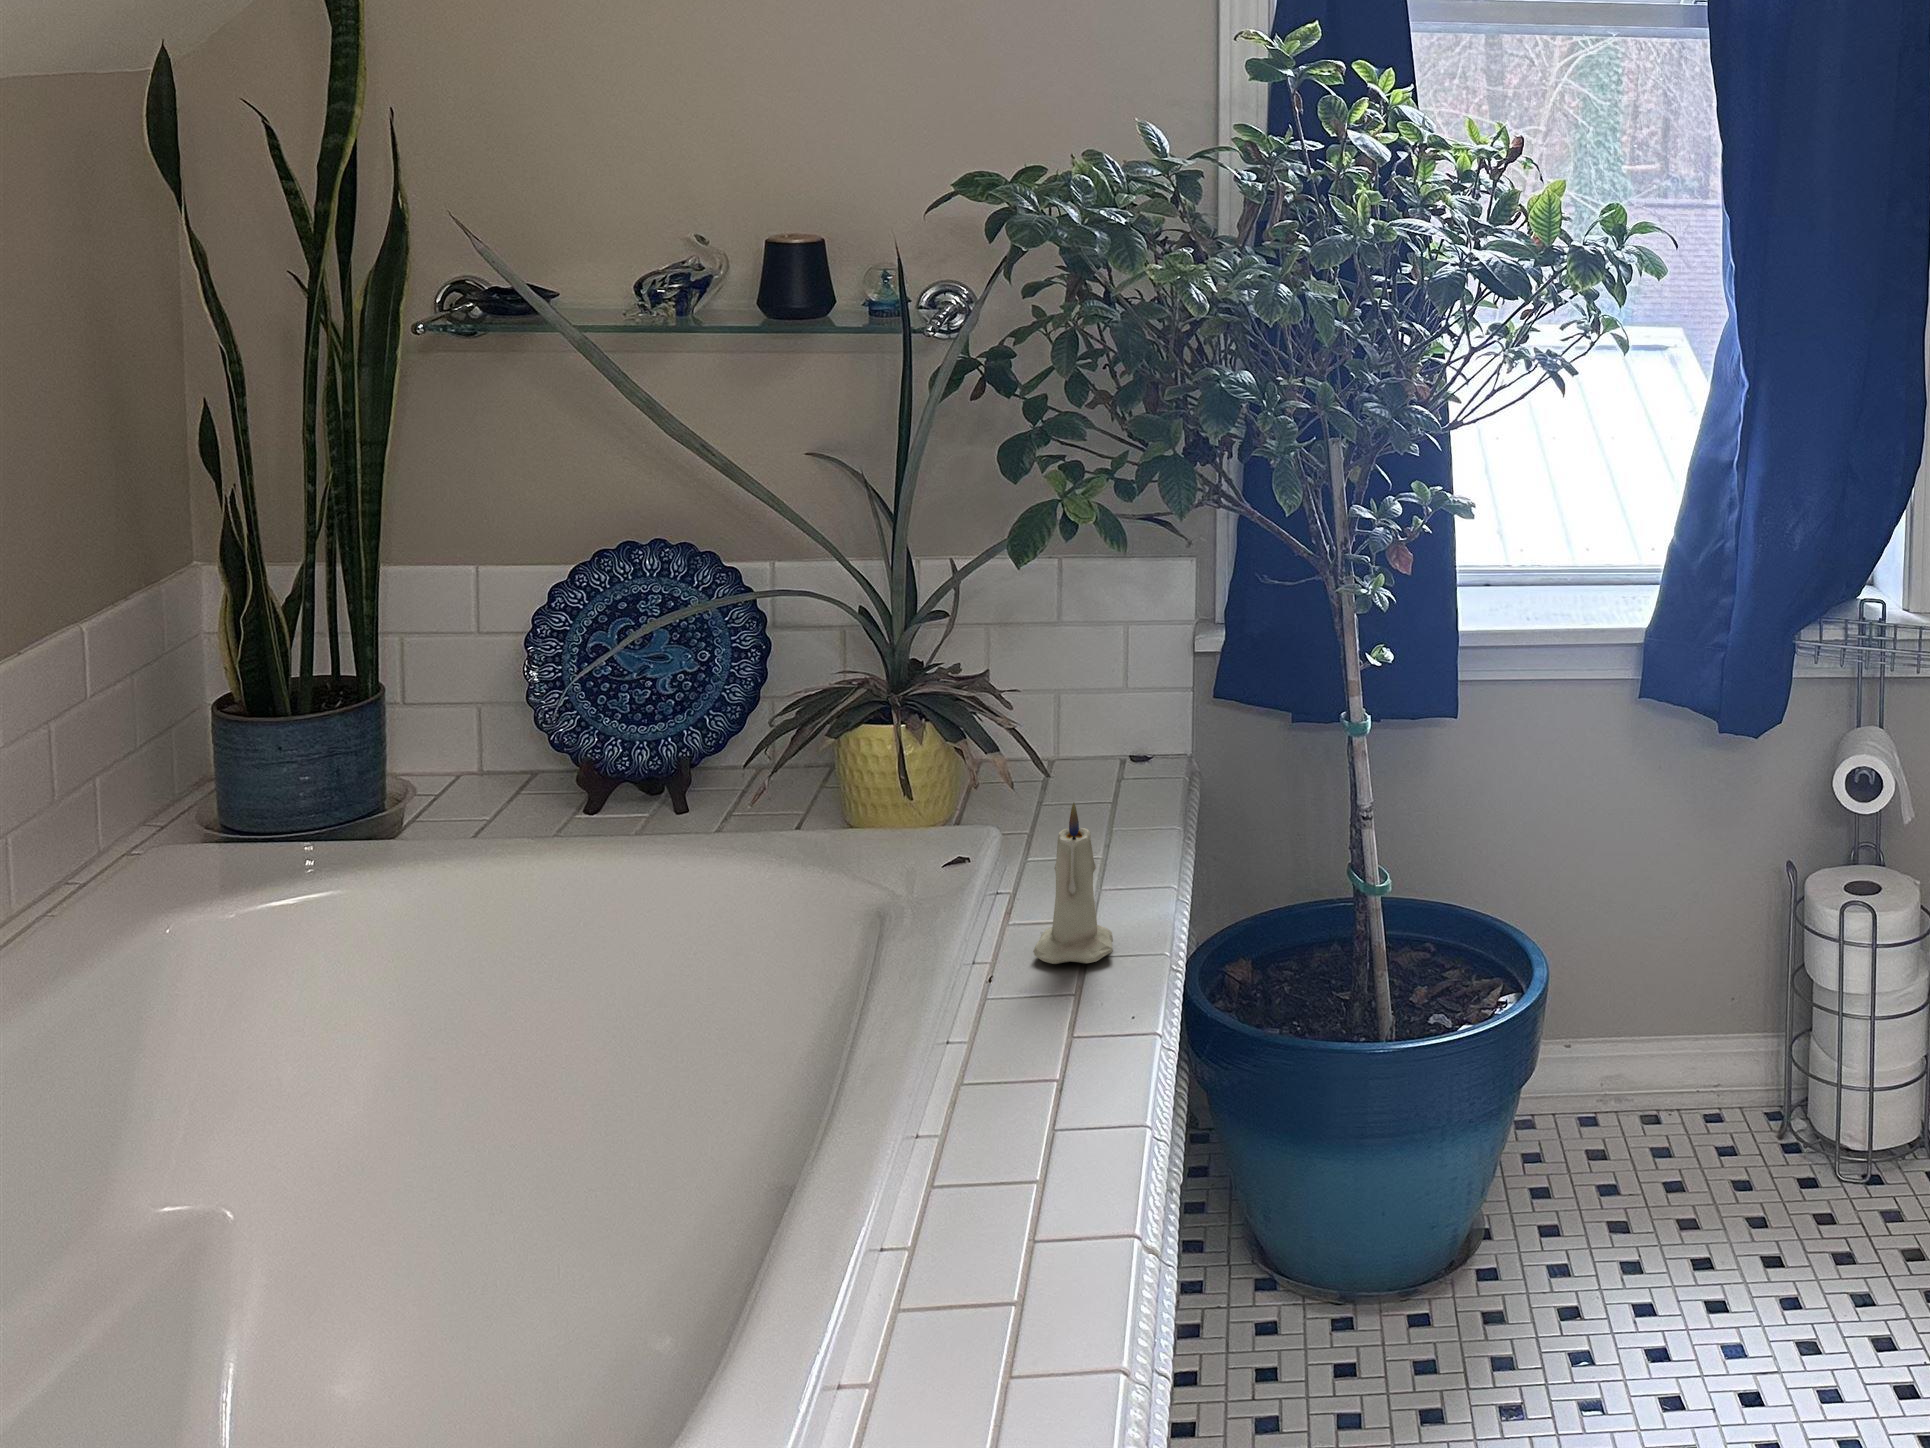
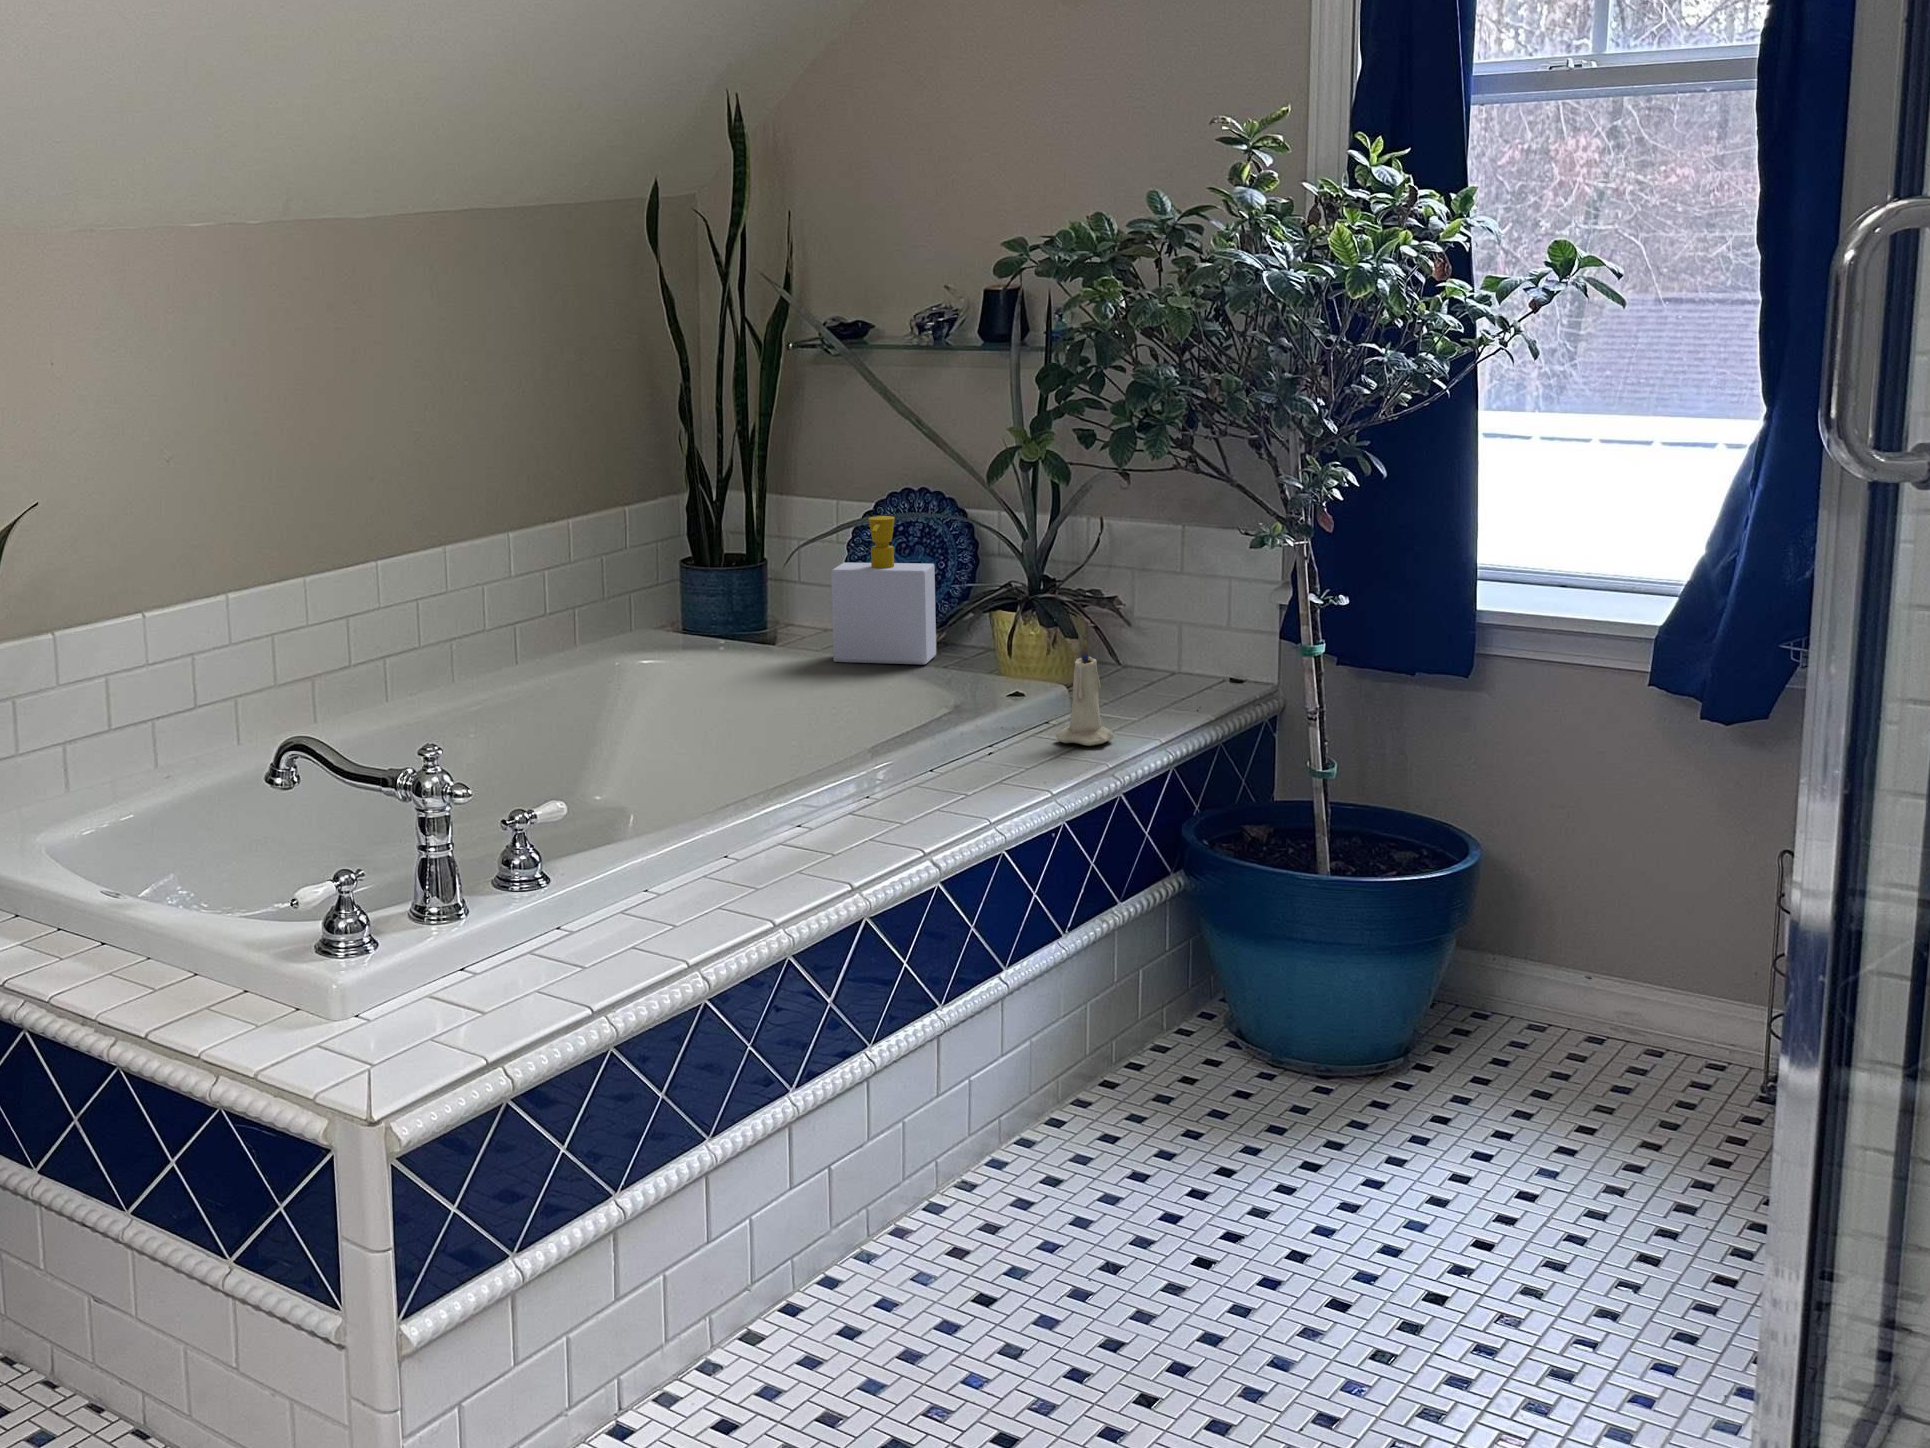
soap bottle: none [555,603,719,844] -> present [831,516,936,664]

